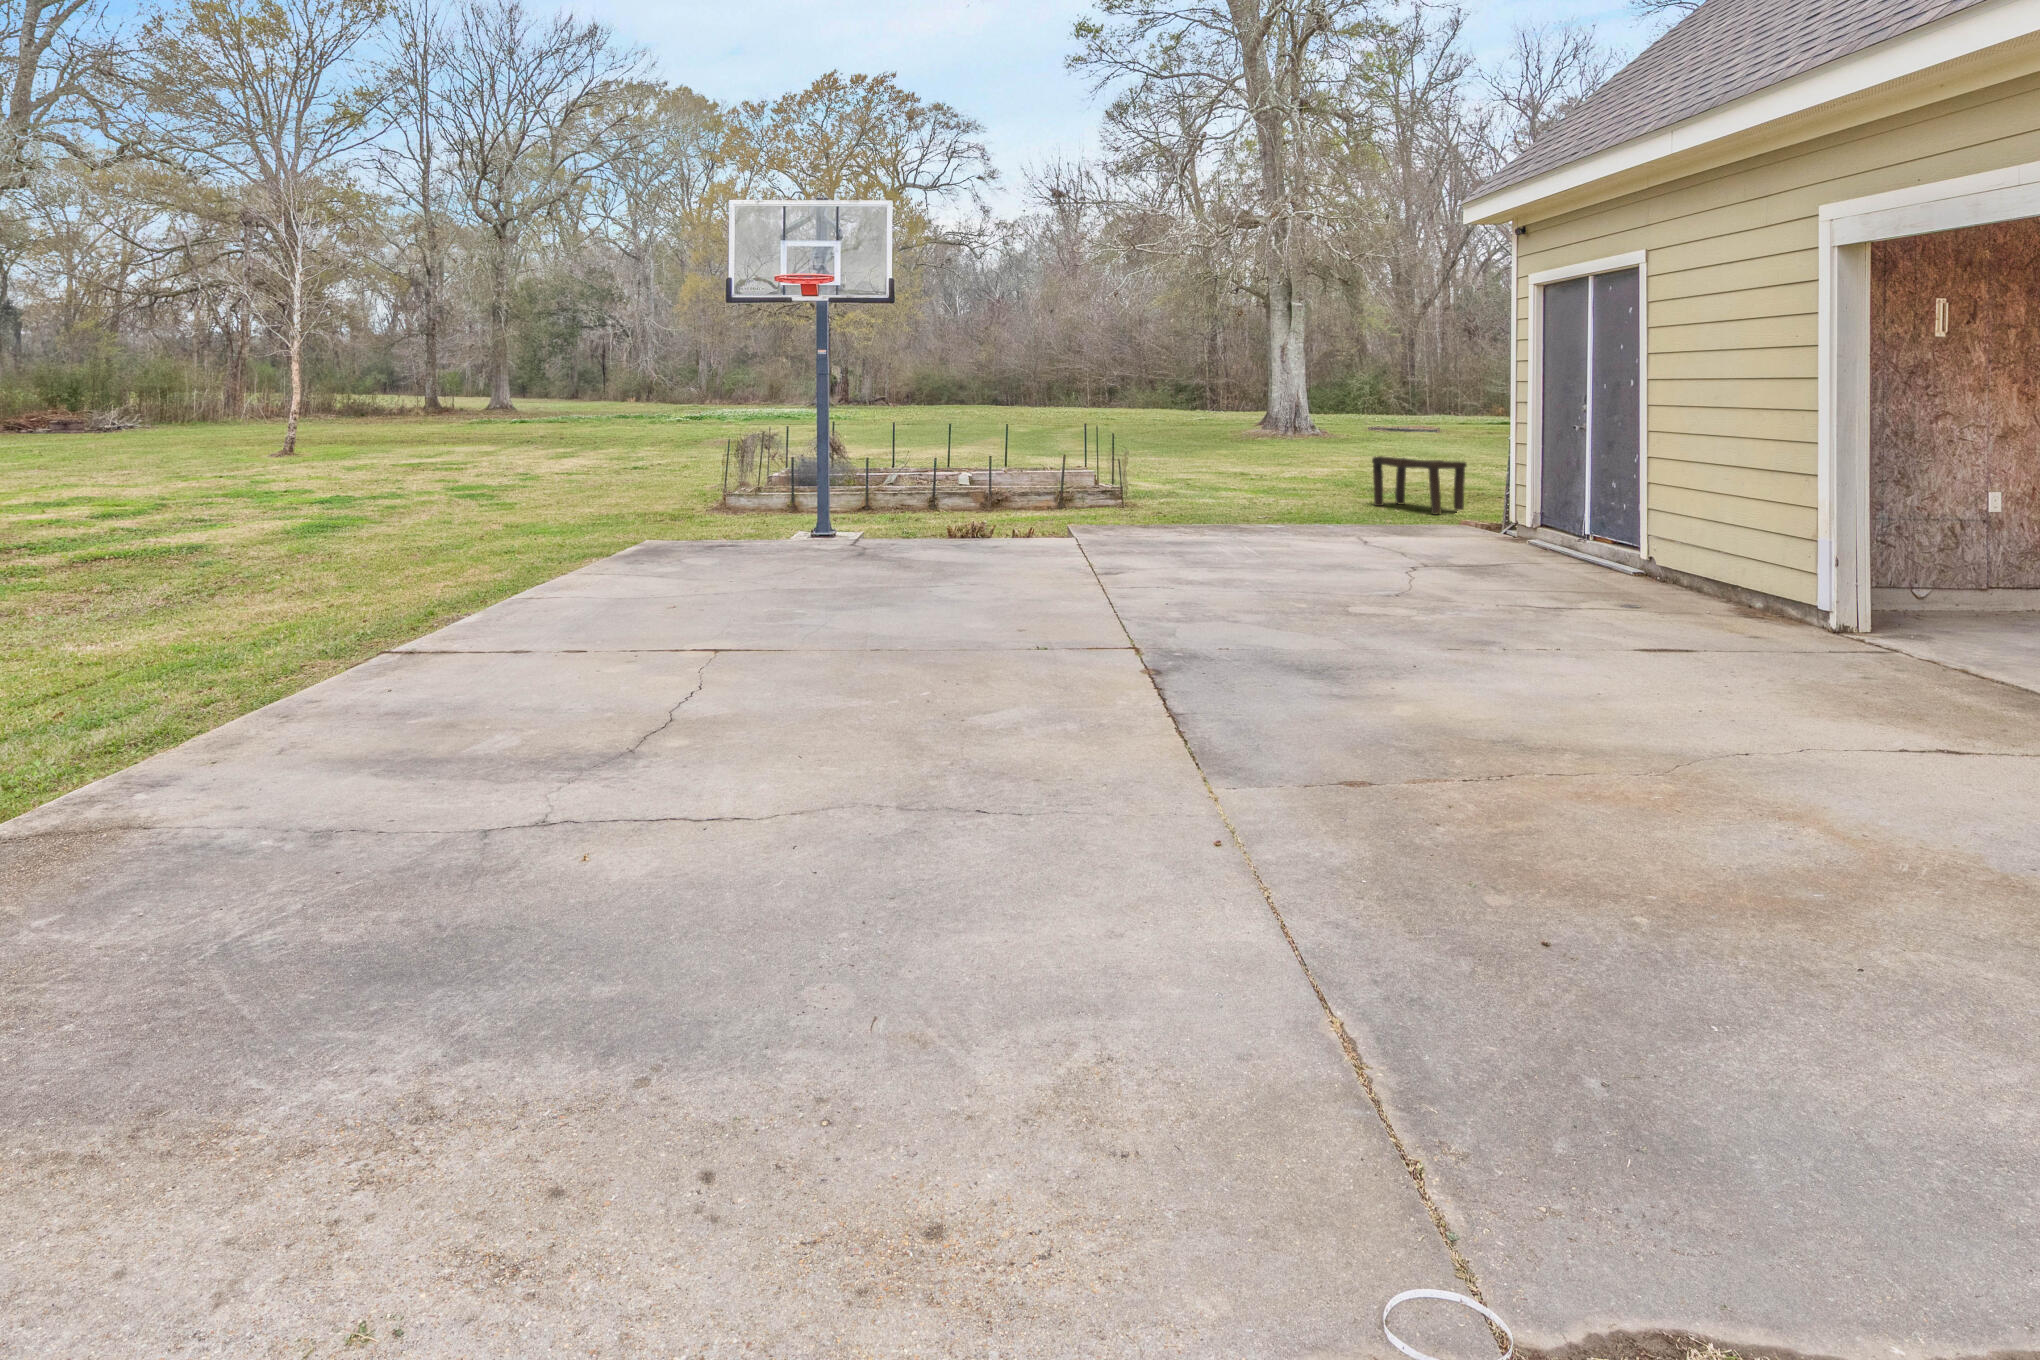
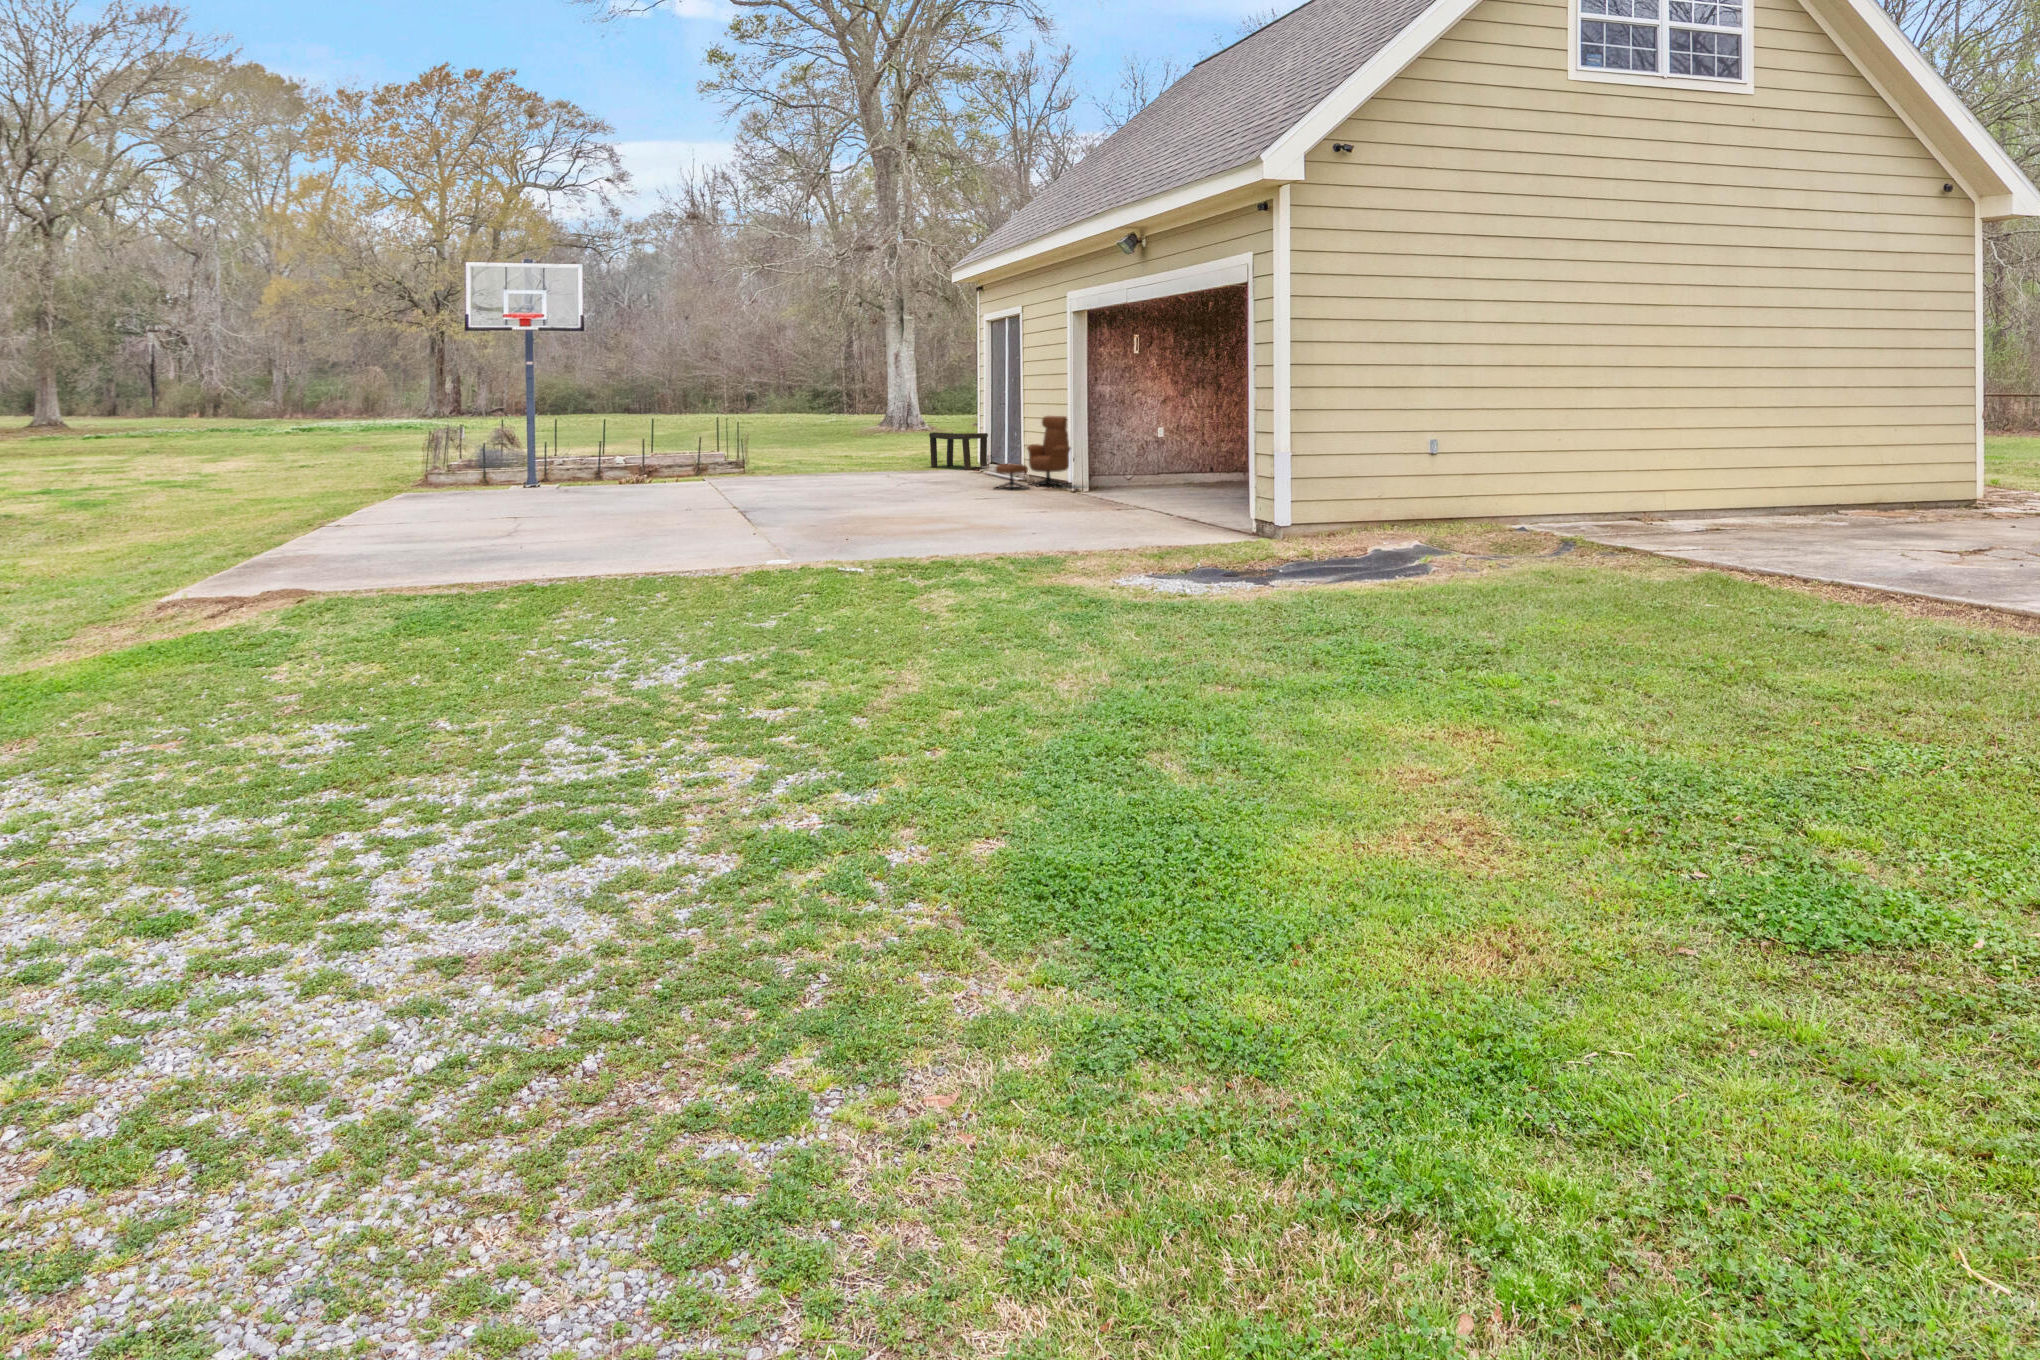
lounge chair: none [1528,446,1673,570] -> present [996,416,1071,488]

